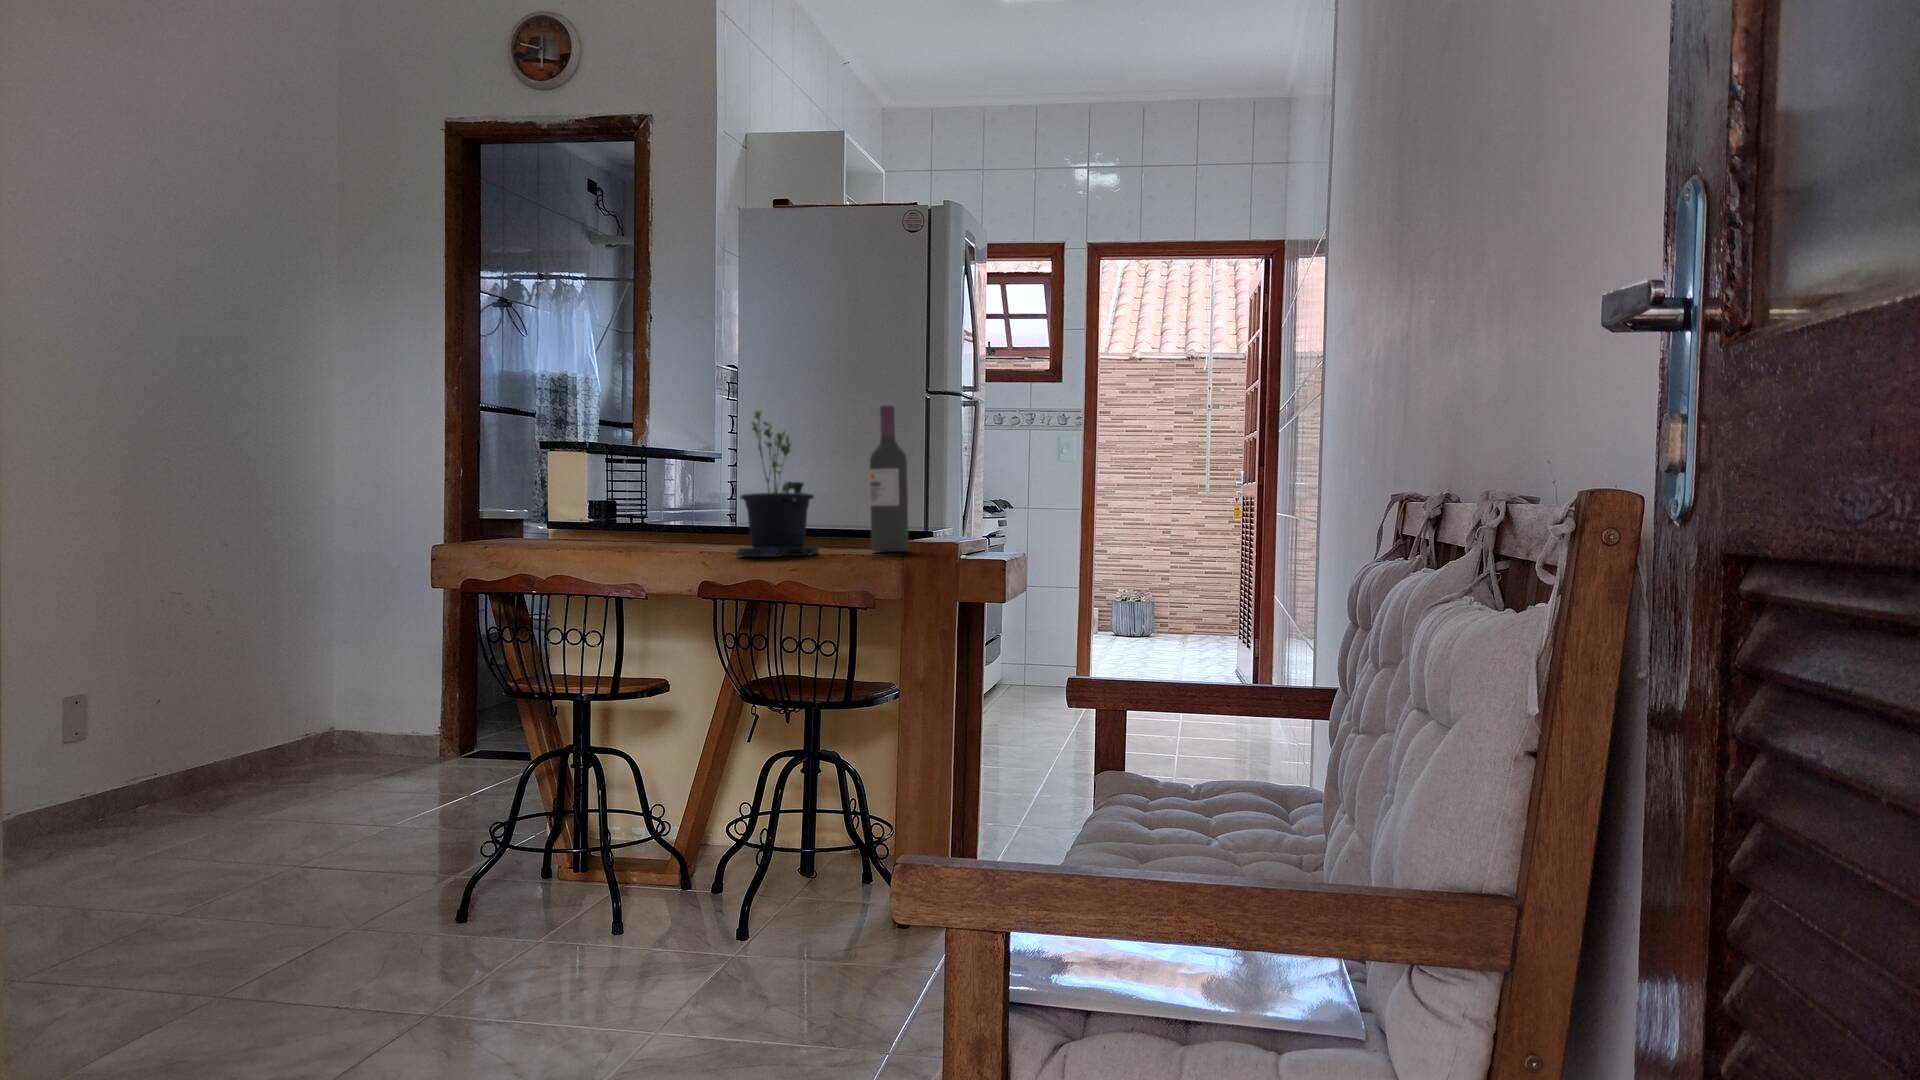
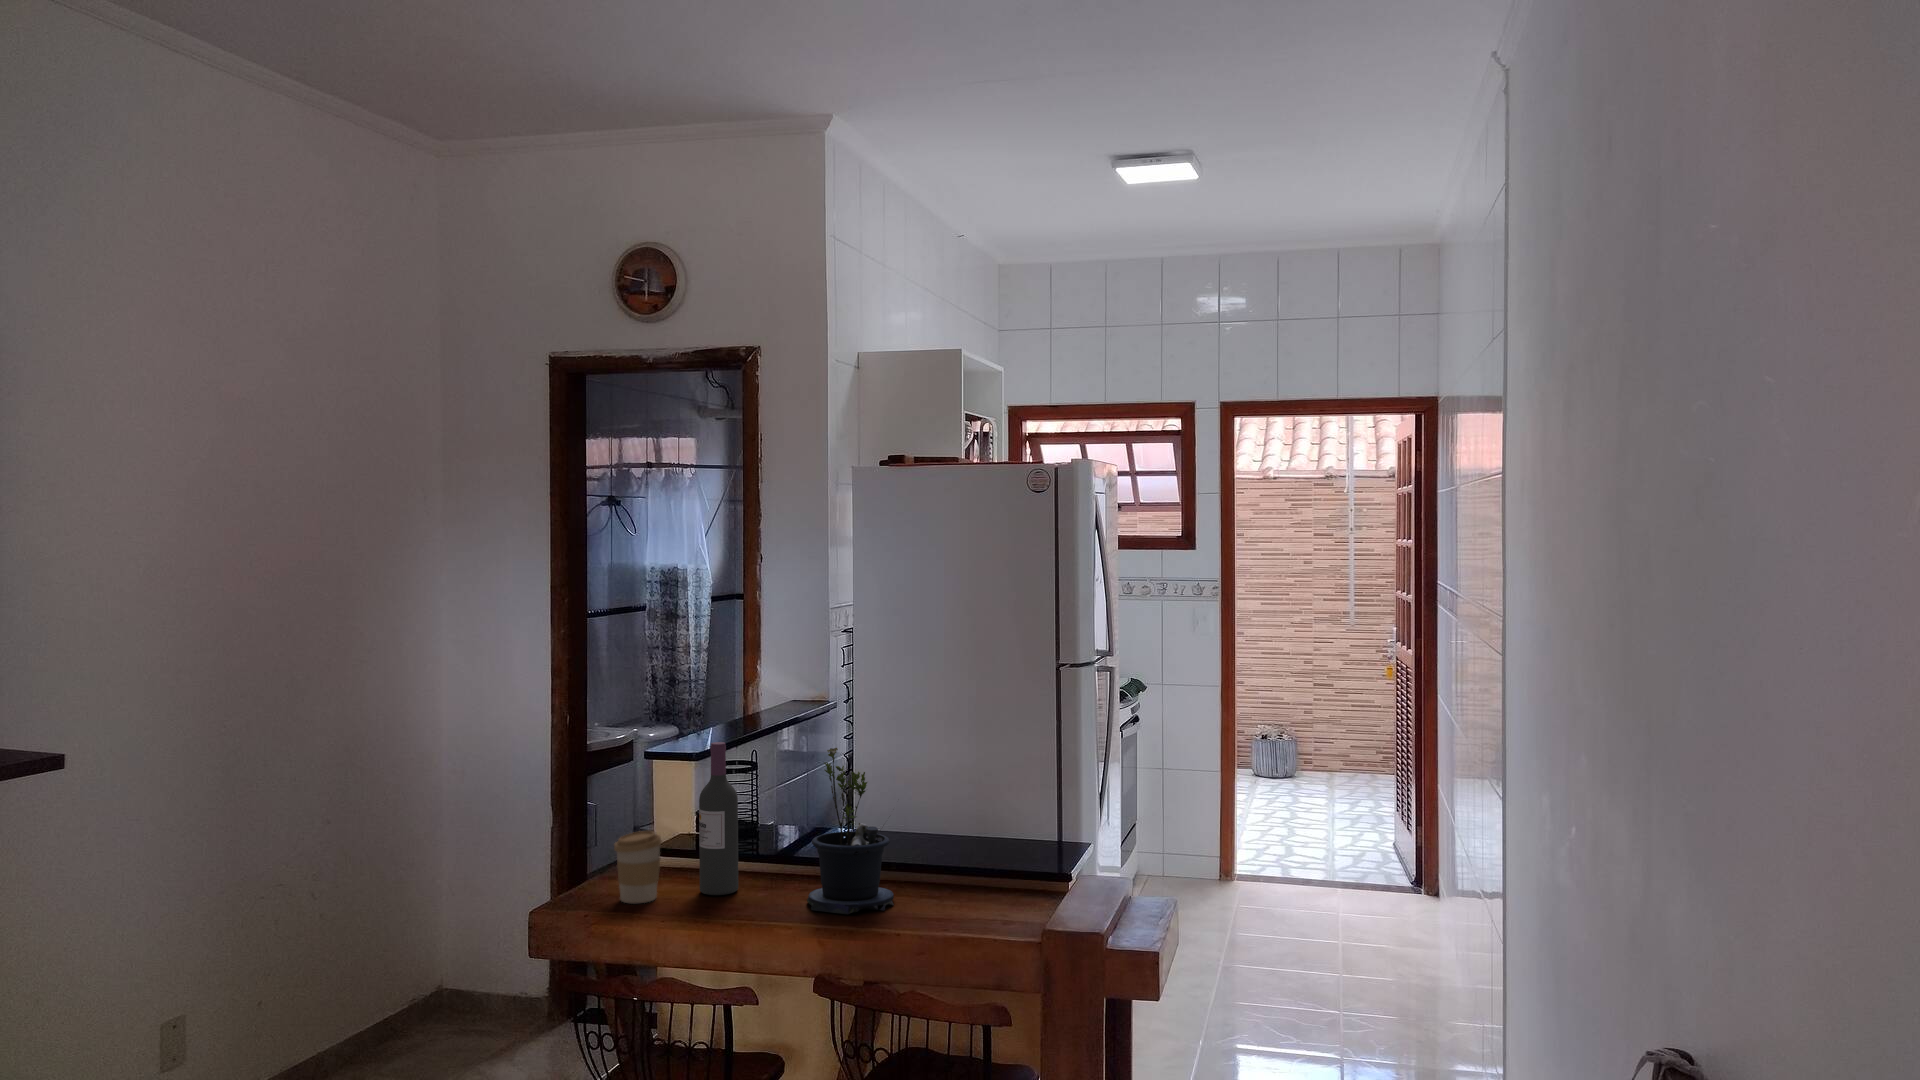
wine bottle: present [870,405,909,552] -> present [699,742,738,895]
coffee cup: none [545,499,592,563] -> present [614,831,662,903]

